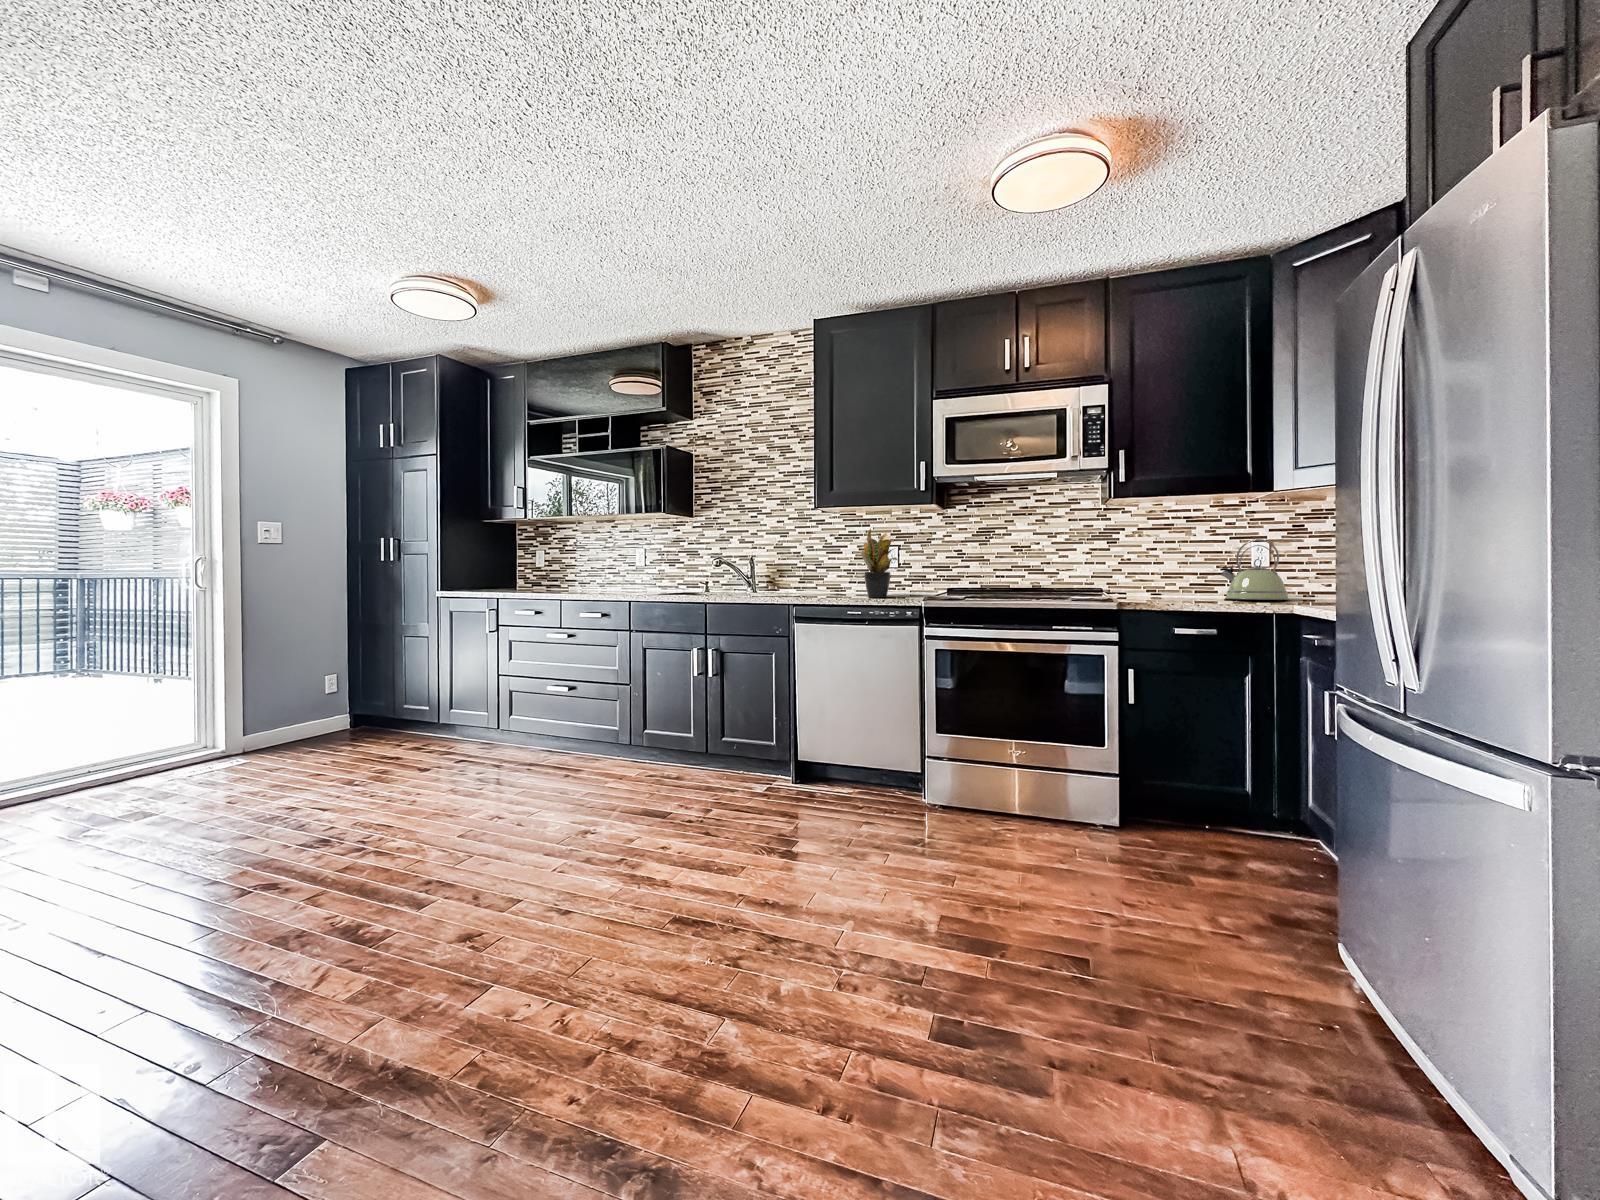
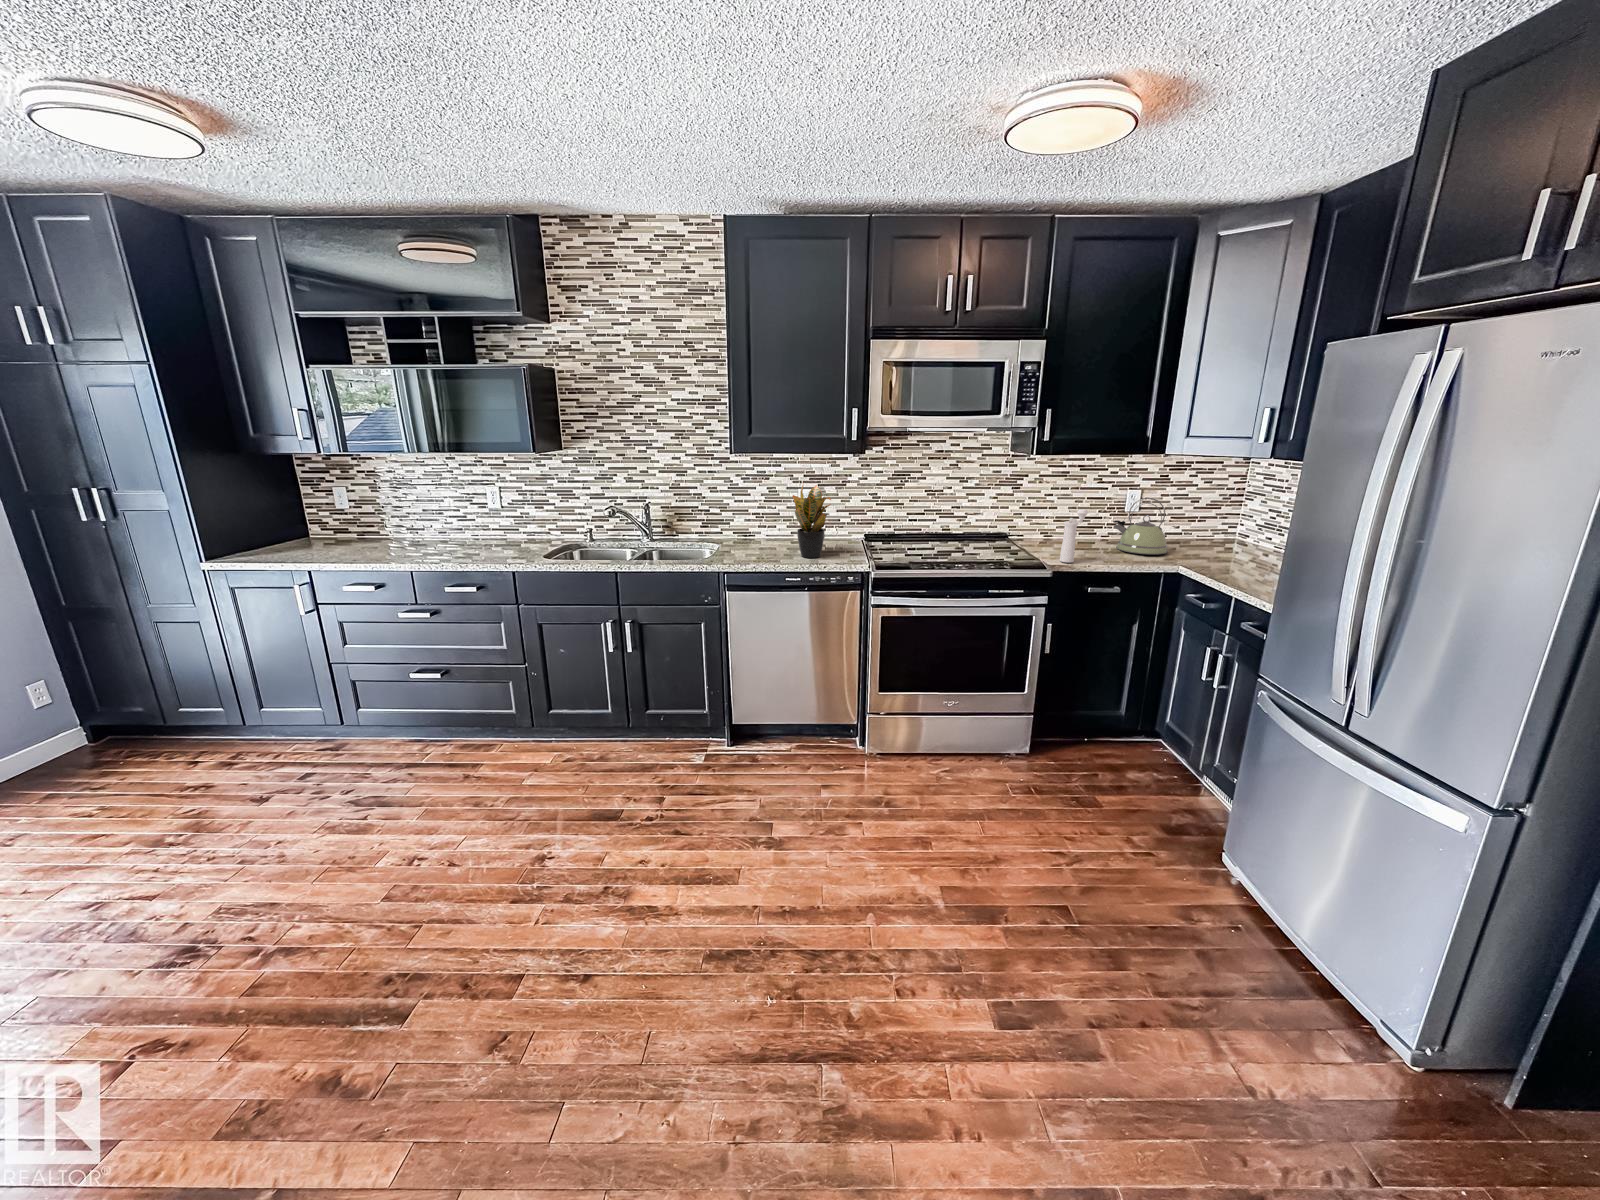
pepper mill: none [1137,549,1172,602] -> present [1060,509,1088,562]

